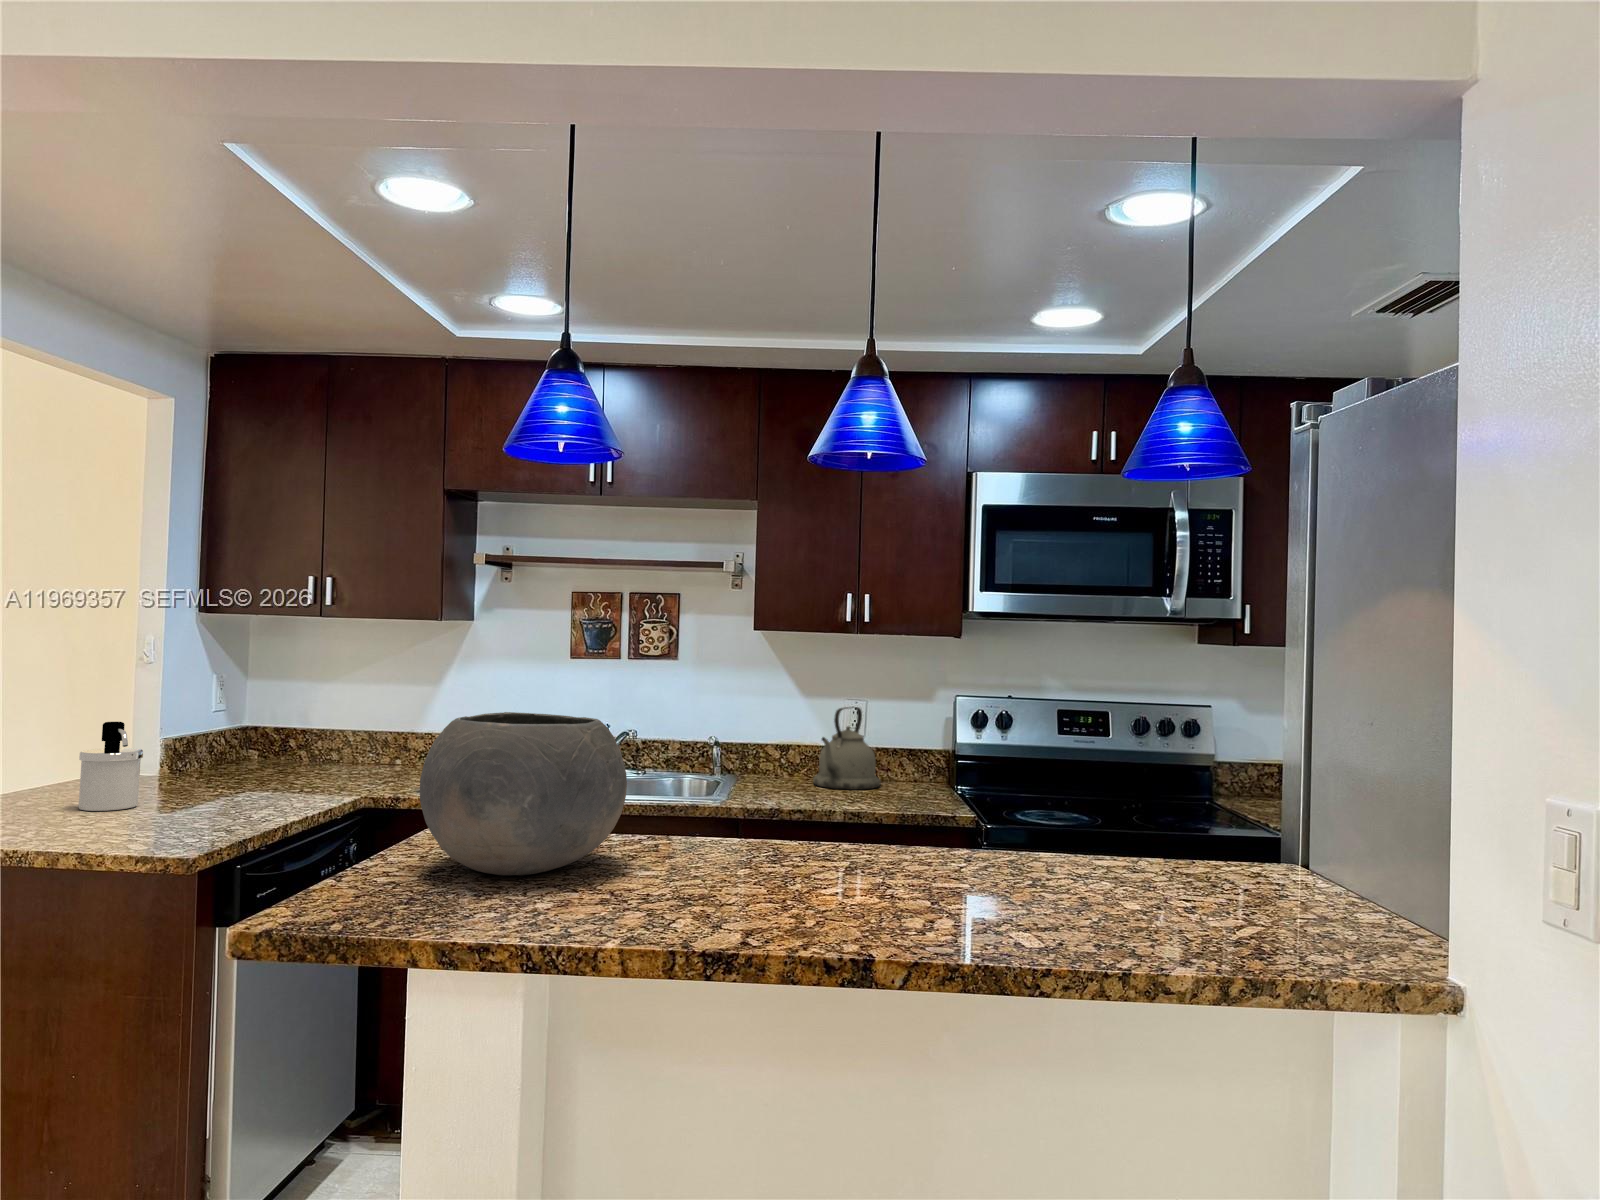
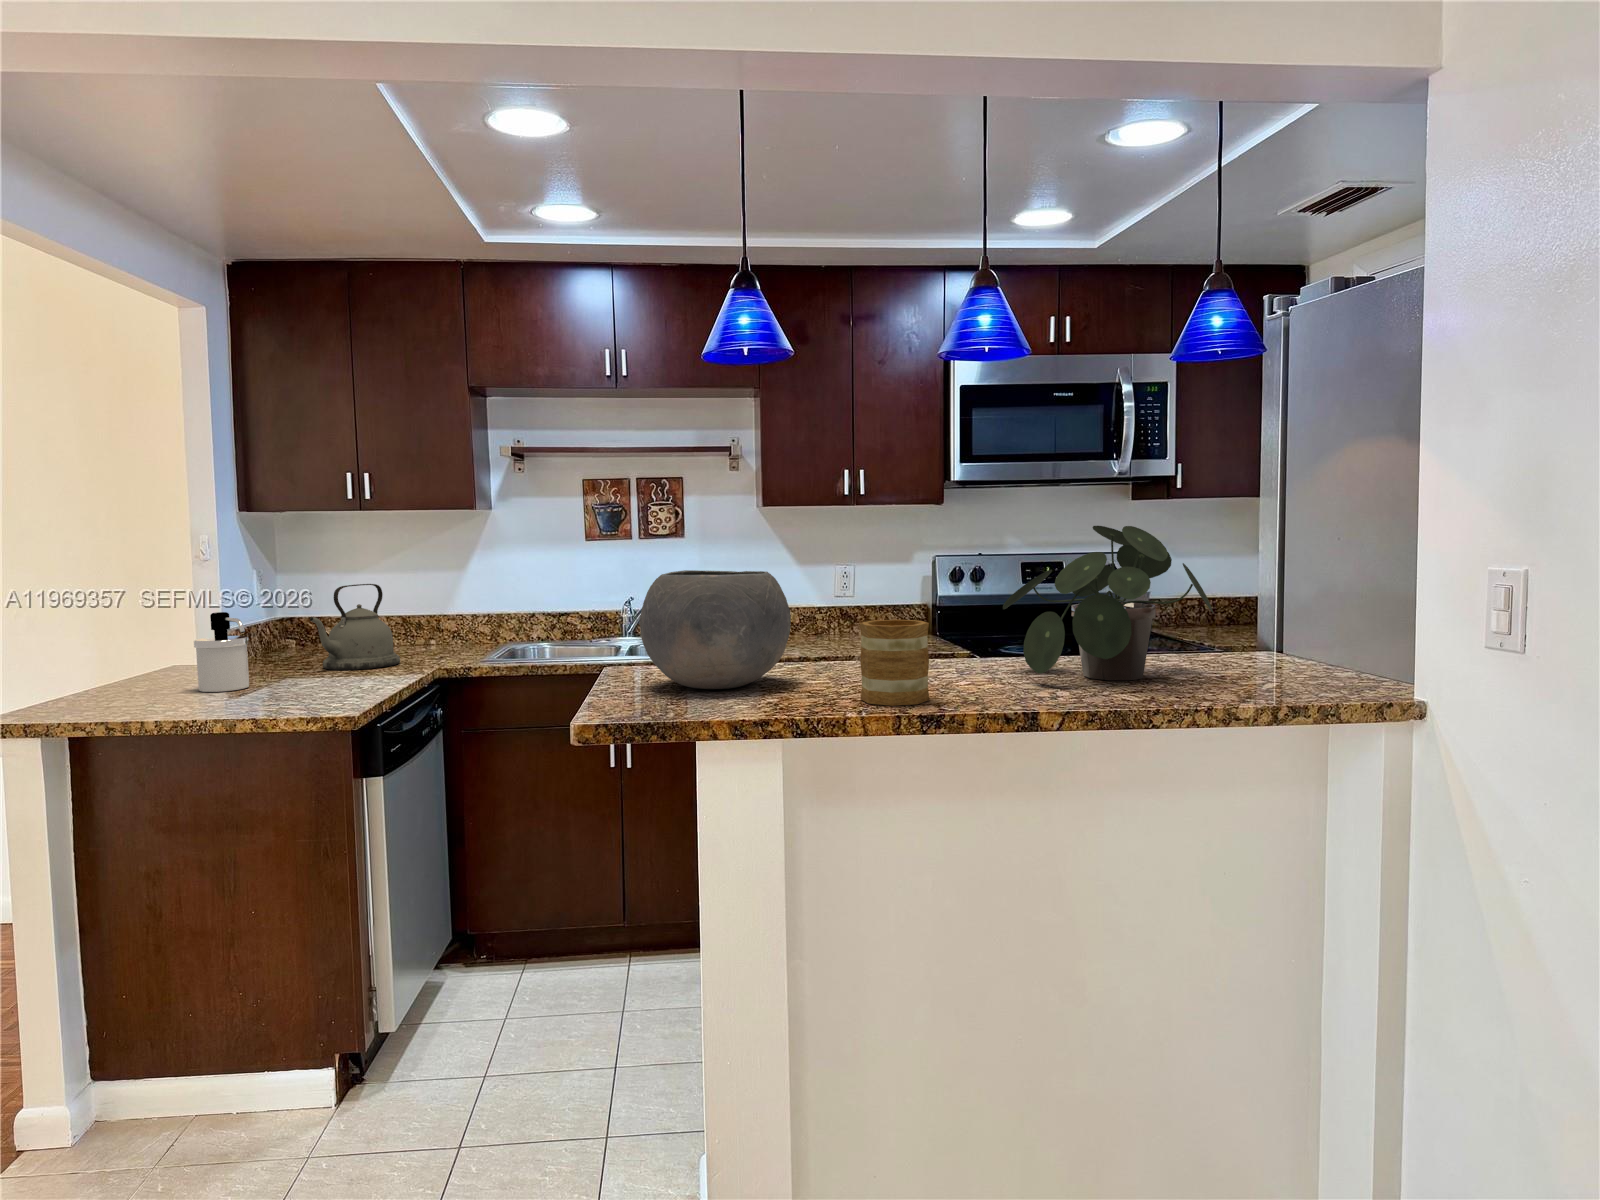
potted plant: none [918,683,1195,906] -> present [1003,526,1213,680]
kettle: present [813,707,881,790] -> present [310,584,400,670]
mug: none [658,800,754,930] -> present [860,620,929,706]

